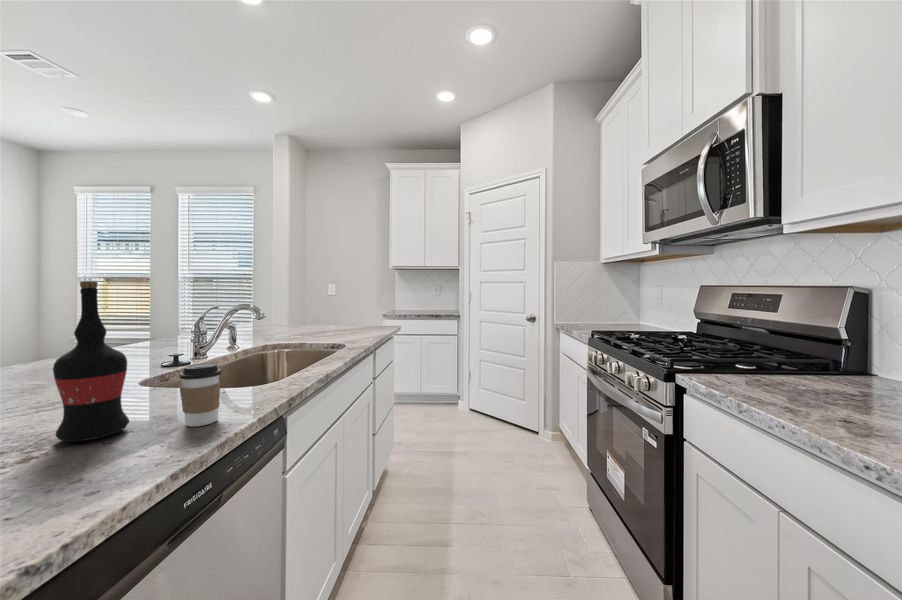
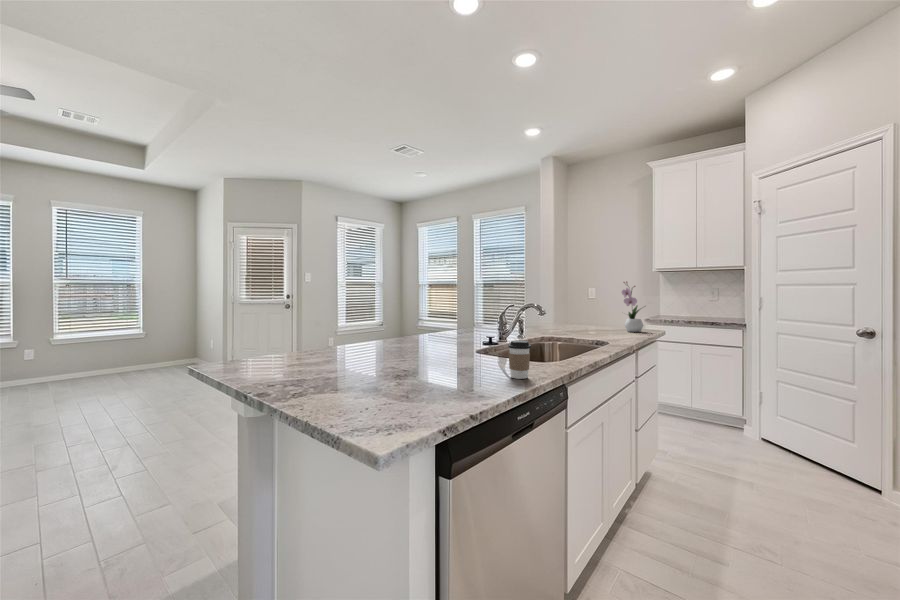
flower arrangement: none [357,276,381,329] -> present [622,282,643,332]
wine bottle: present [53,281,129,441] -> none [452,288,483,376]

